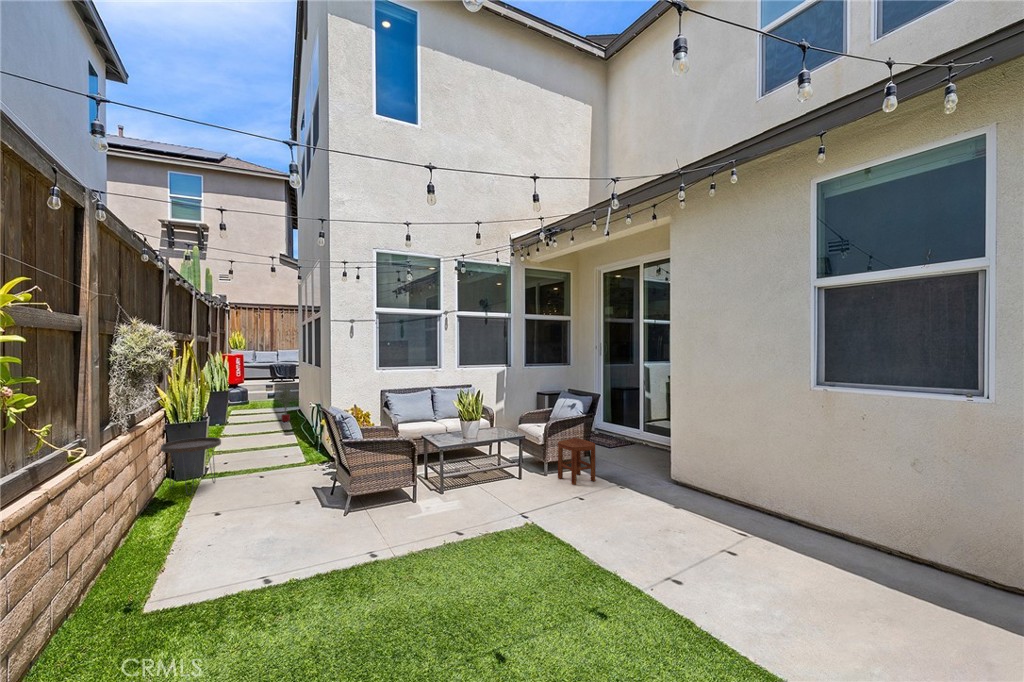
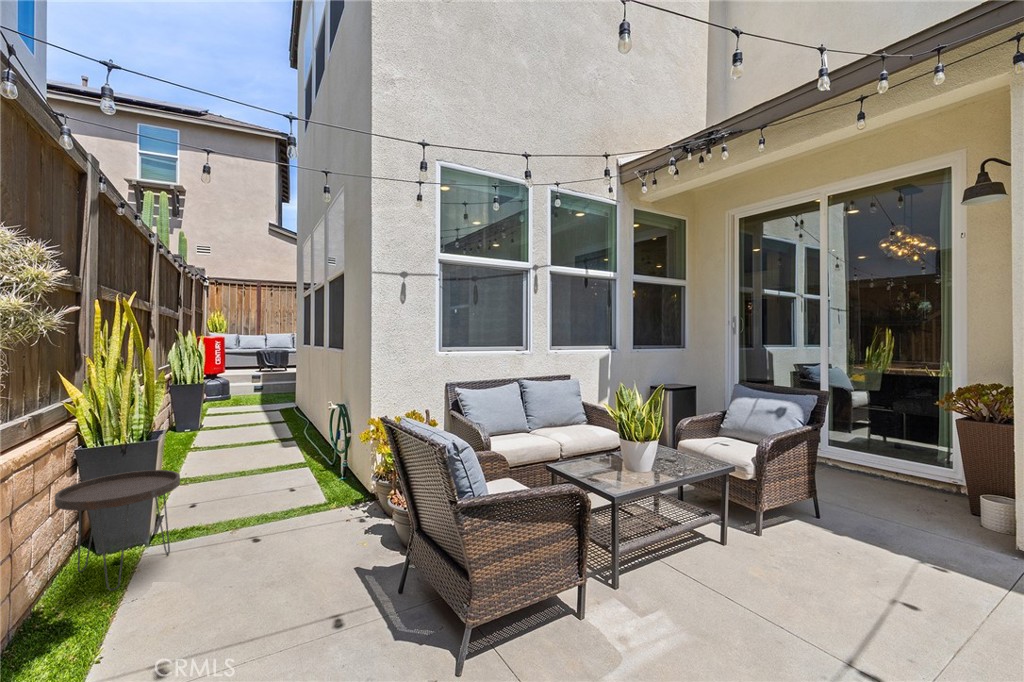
potted tree: present [279,383,299,422] -> none [270,373,303,427]
stool: present [558,438,595,485] -> none [773,466,847,555]

